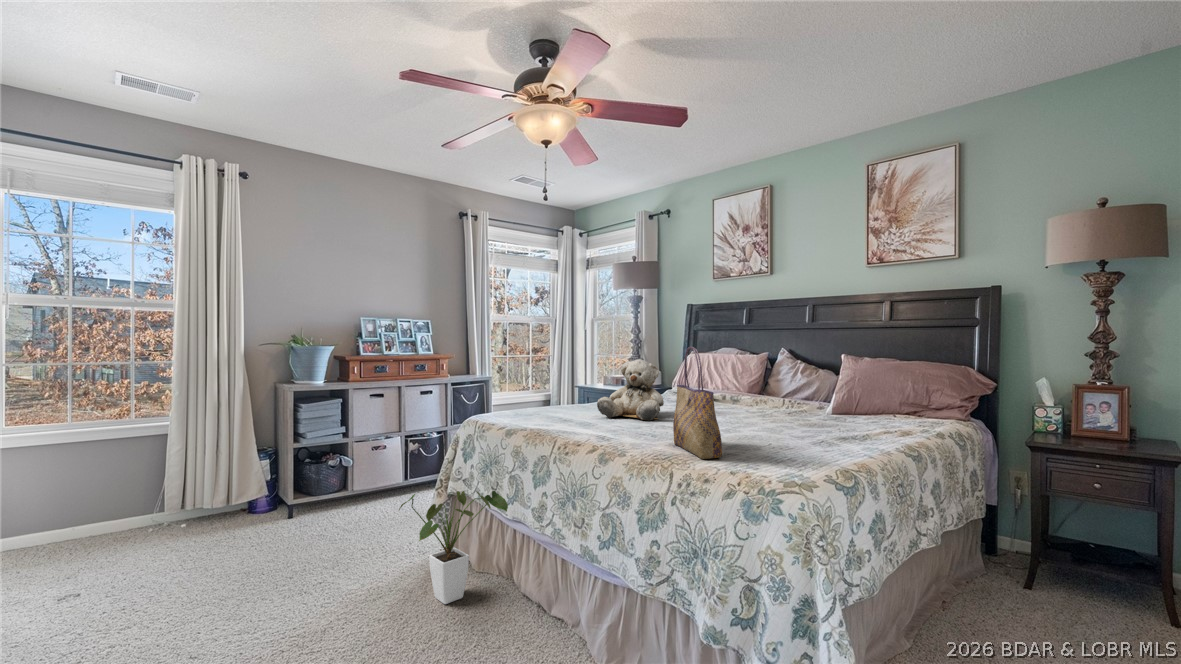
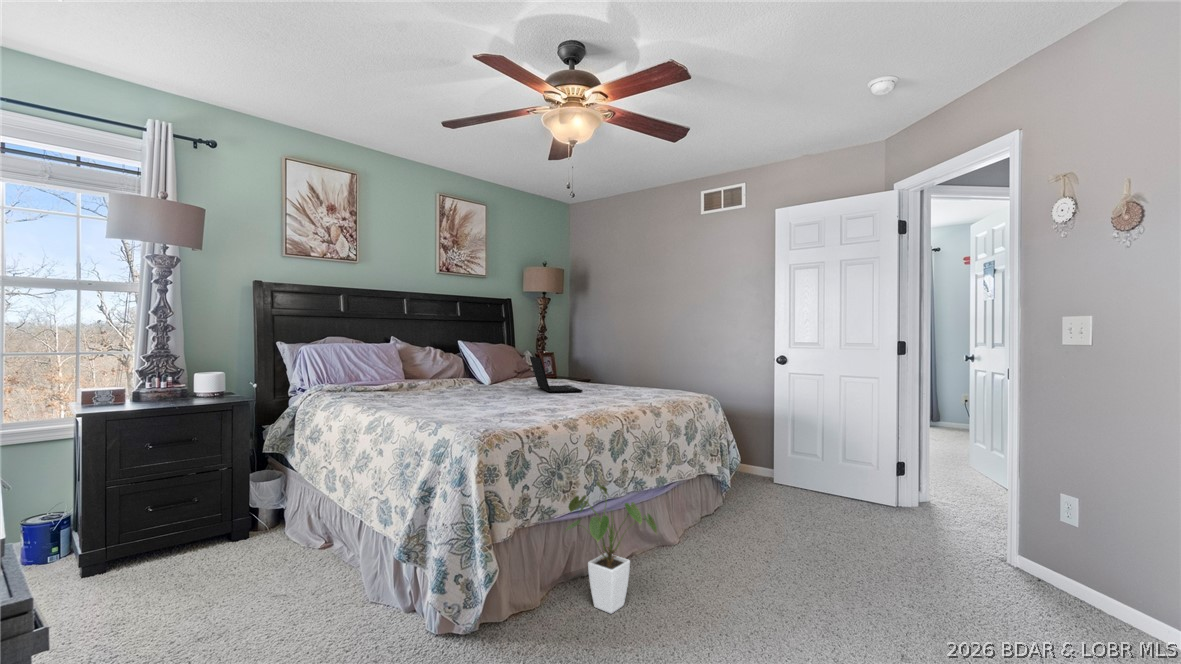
tote bag: present [673,347,722,459] -> none [621,335,675,400]
teddy bear: present [597,359,664,421] -> none [474,349,536,406]
laptop: none [729,376,827,432] -> present [530,356,583,393]

